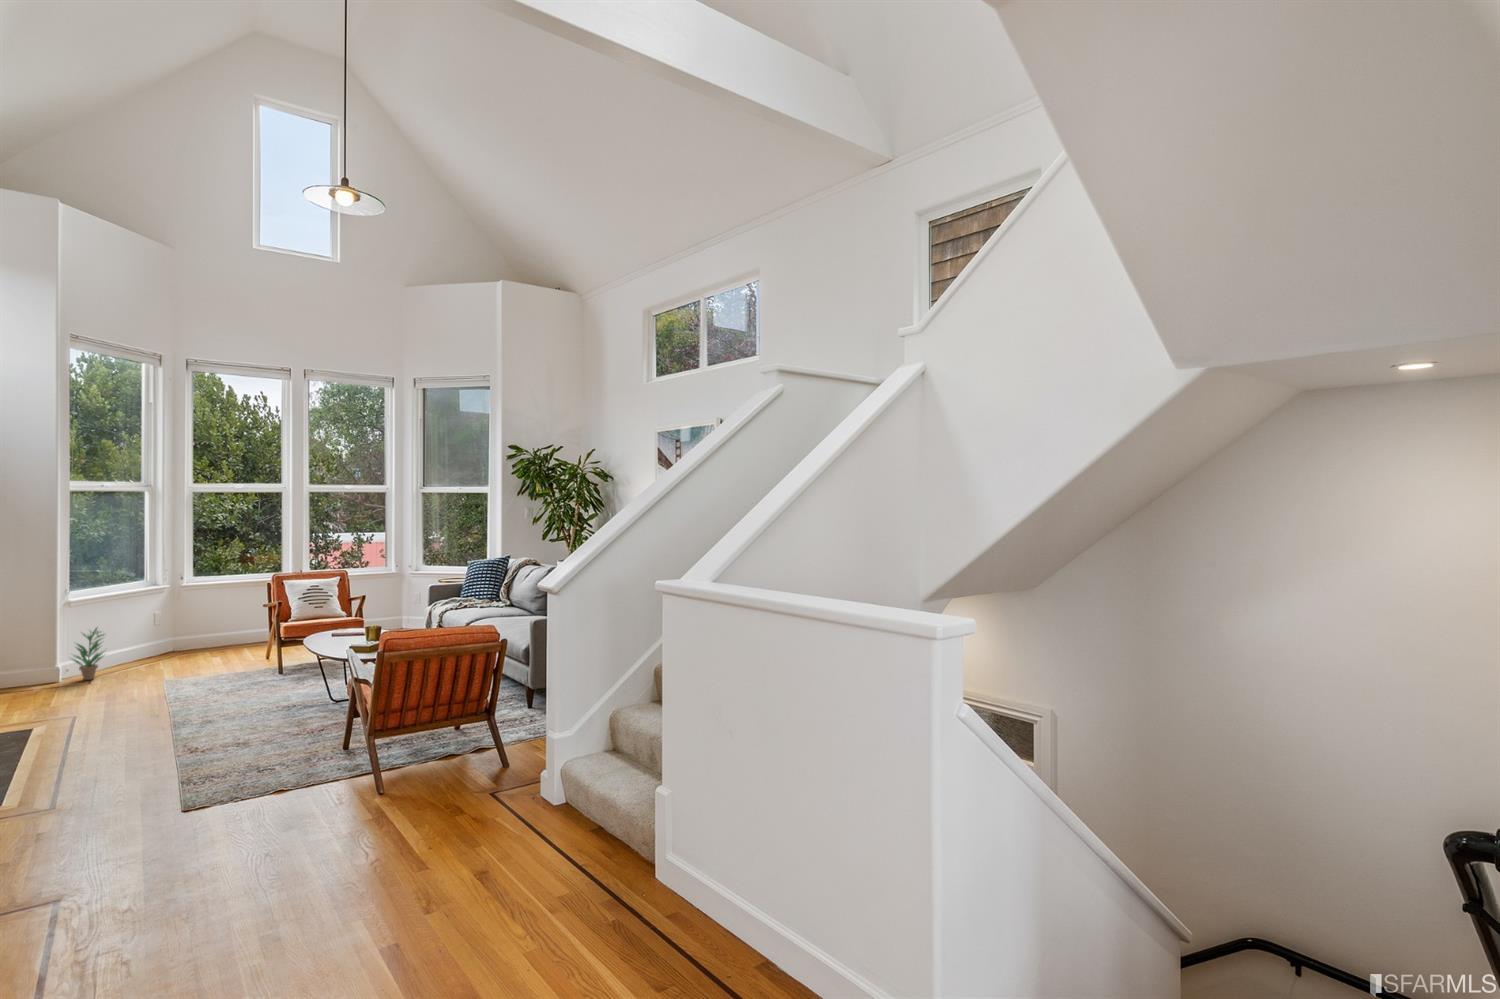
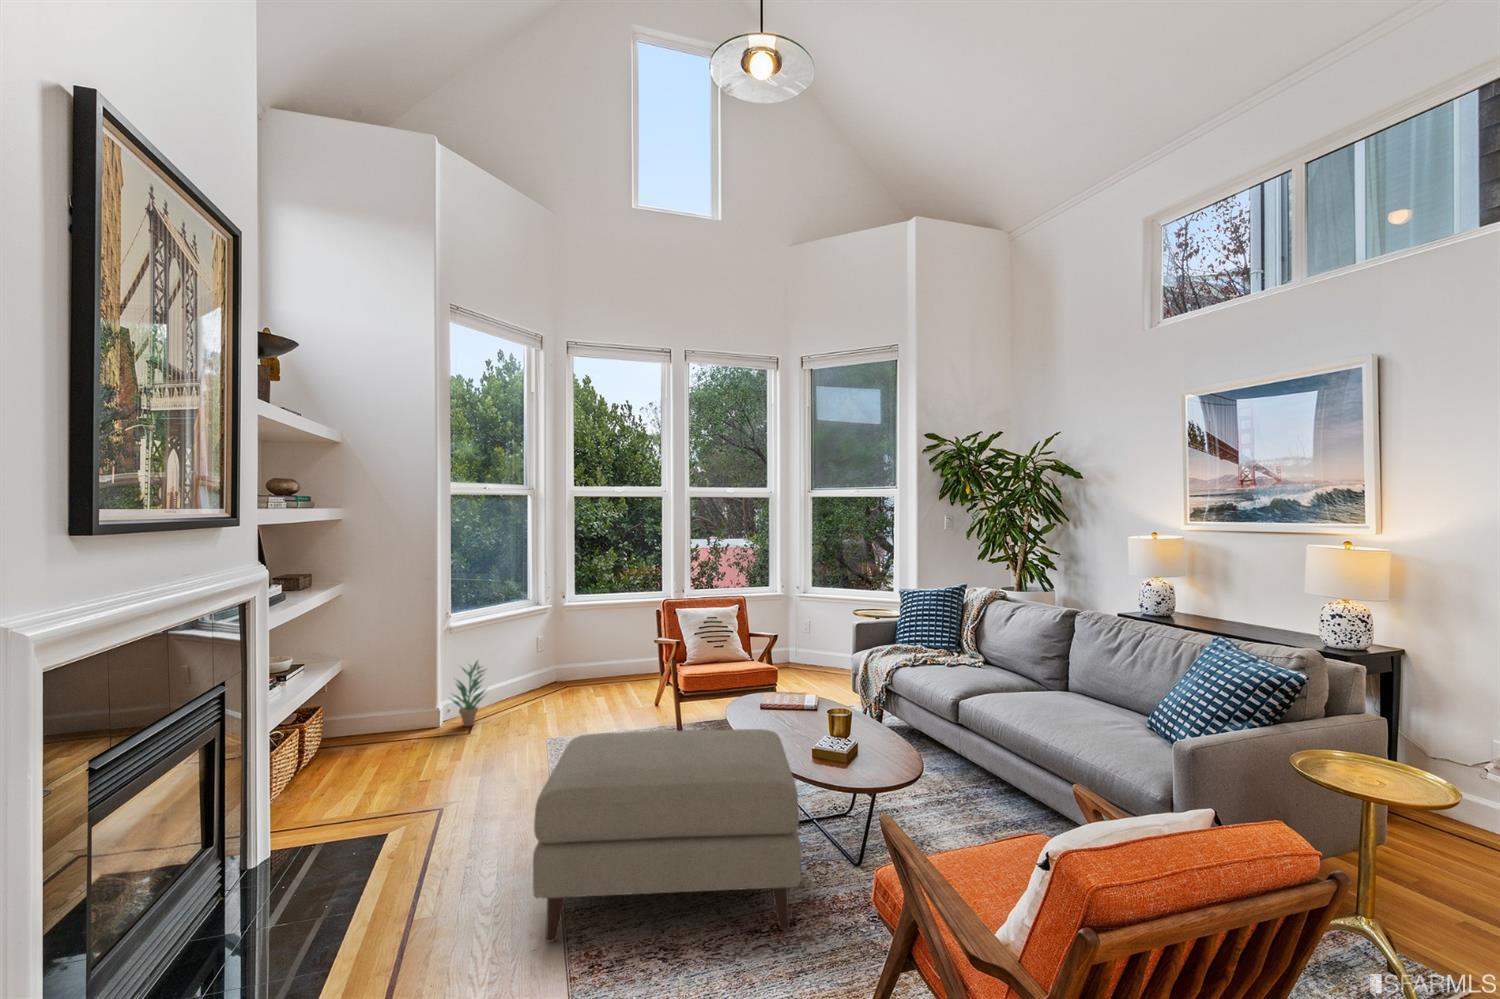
ottoman: none [144,640,327,751] -> present [533,729,801,942]

